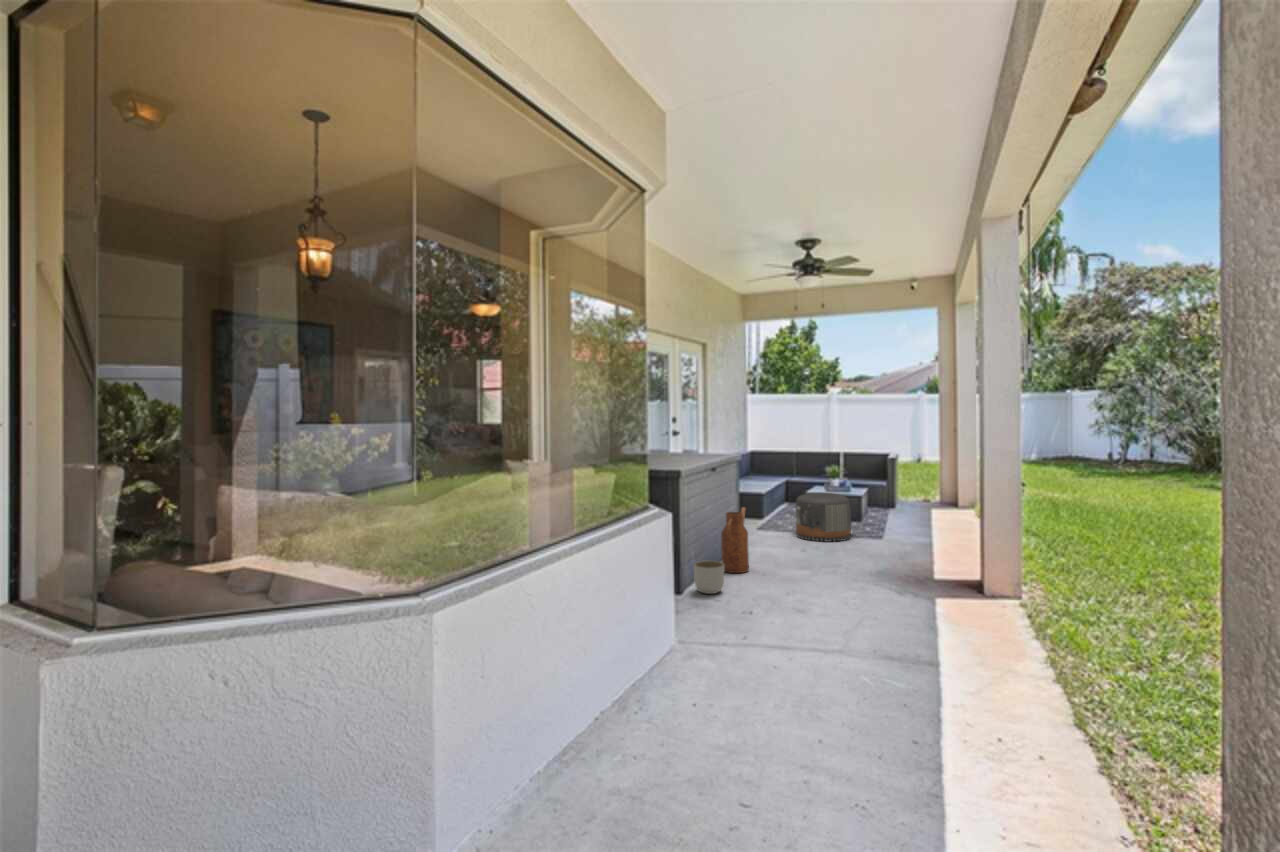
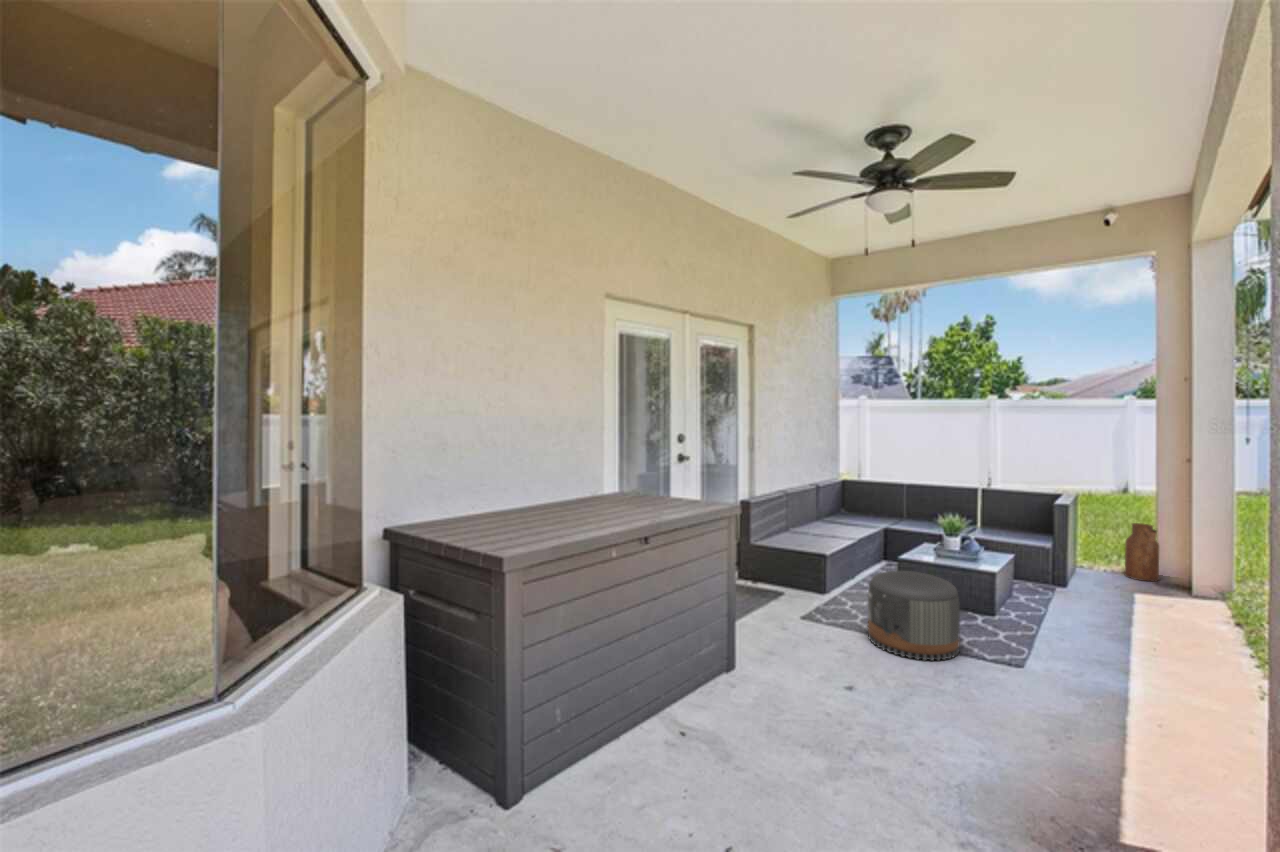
watering can: present [721,507,749,573] -> present [1125,523,1159,582]
planter: present [694,561,724,594] -> none [593,716,646,787]

